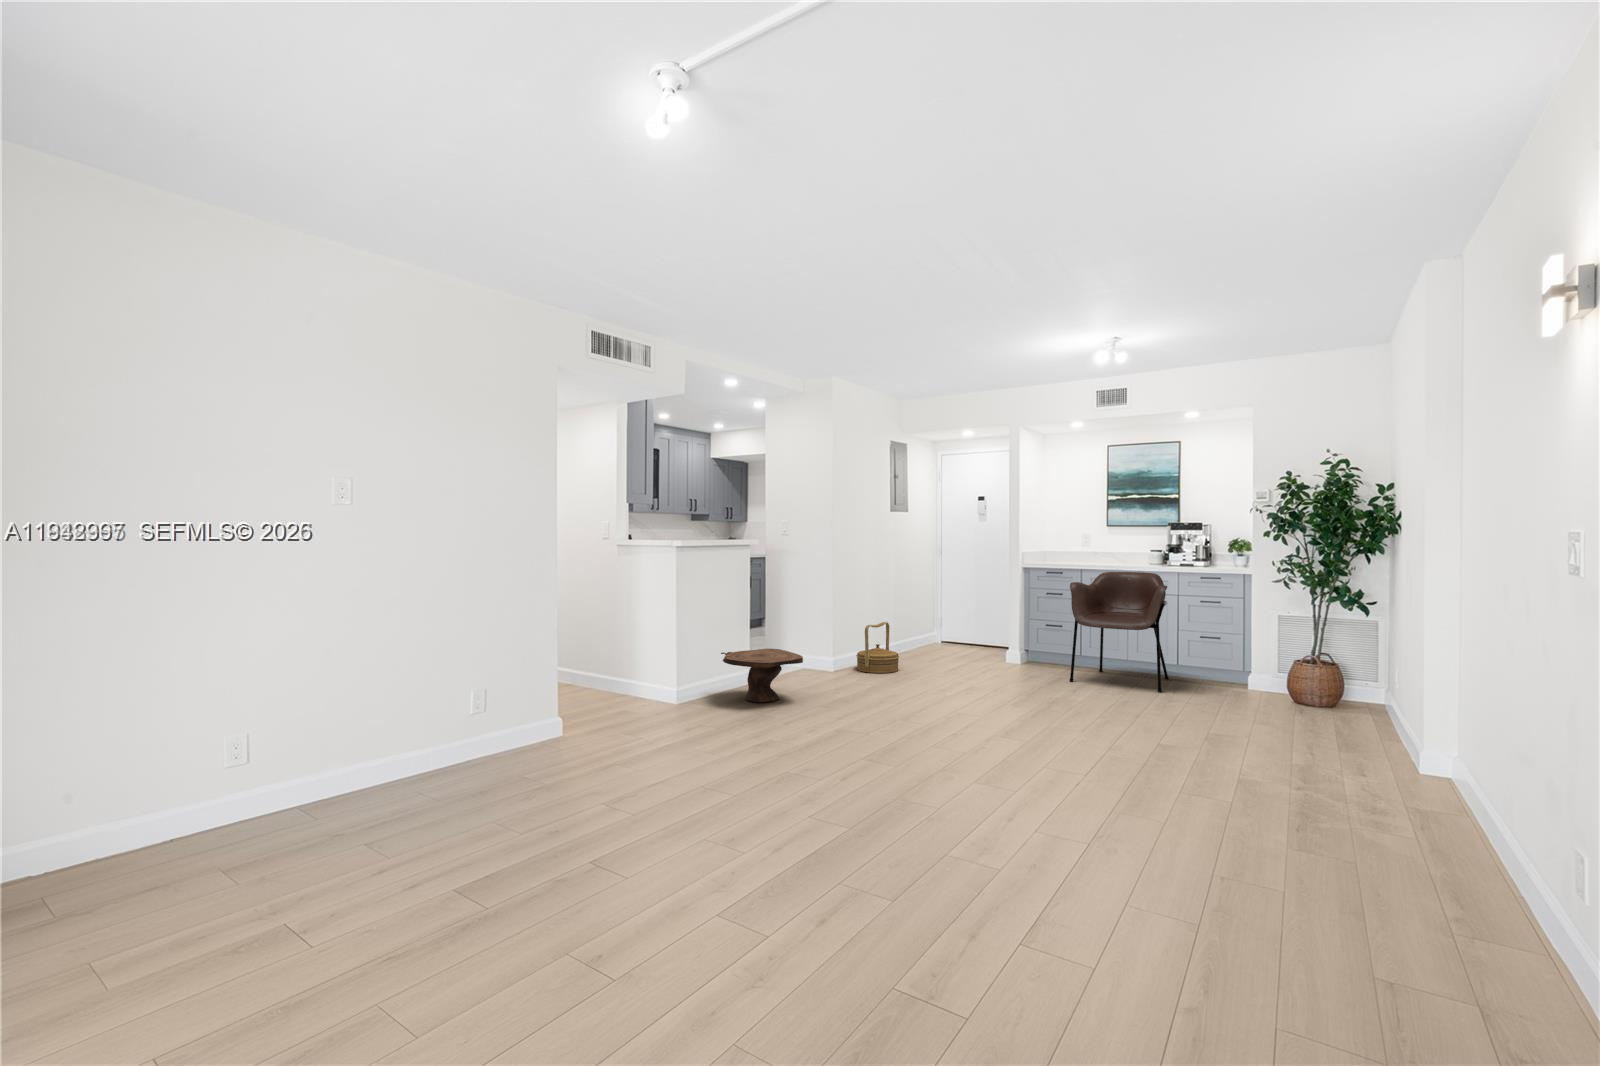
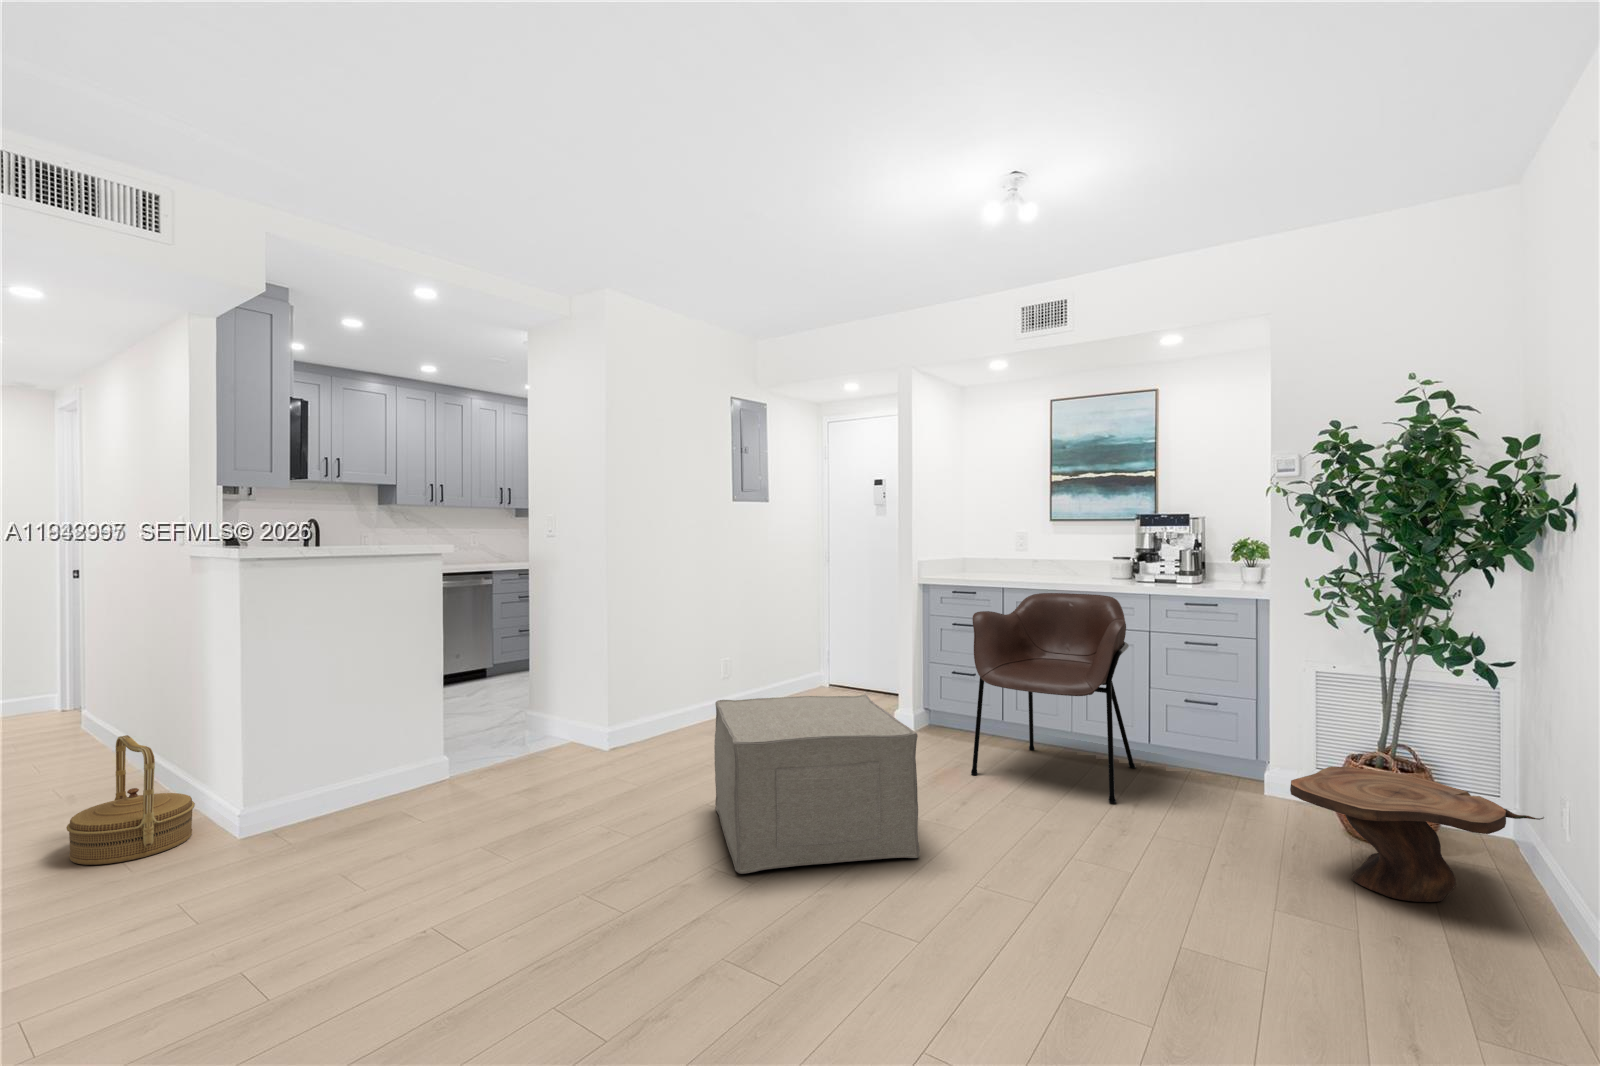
woven basket: present [856,622,899,673] -> present [66,735,195,865]
ottoman: none [930,629,1062,713] -> present [714,695,920,874]
side table: present [721,649,803,702] -> present [1290,766,1544,902]

